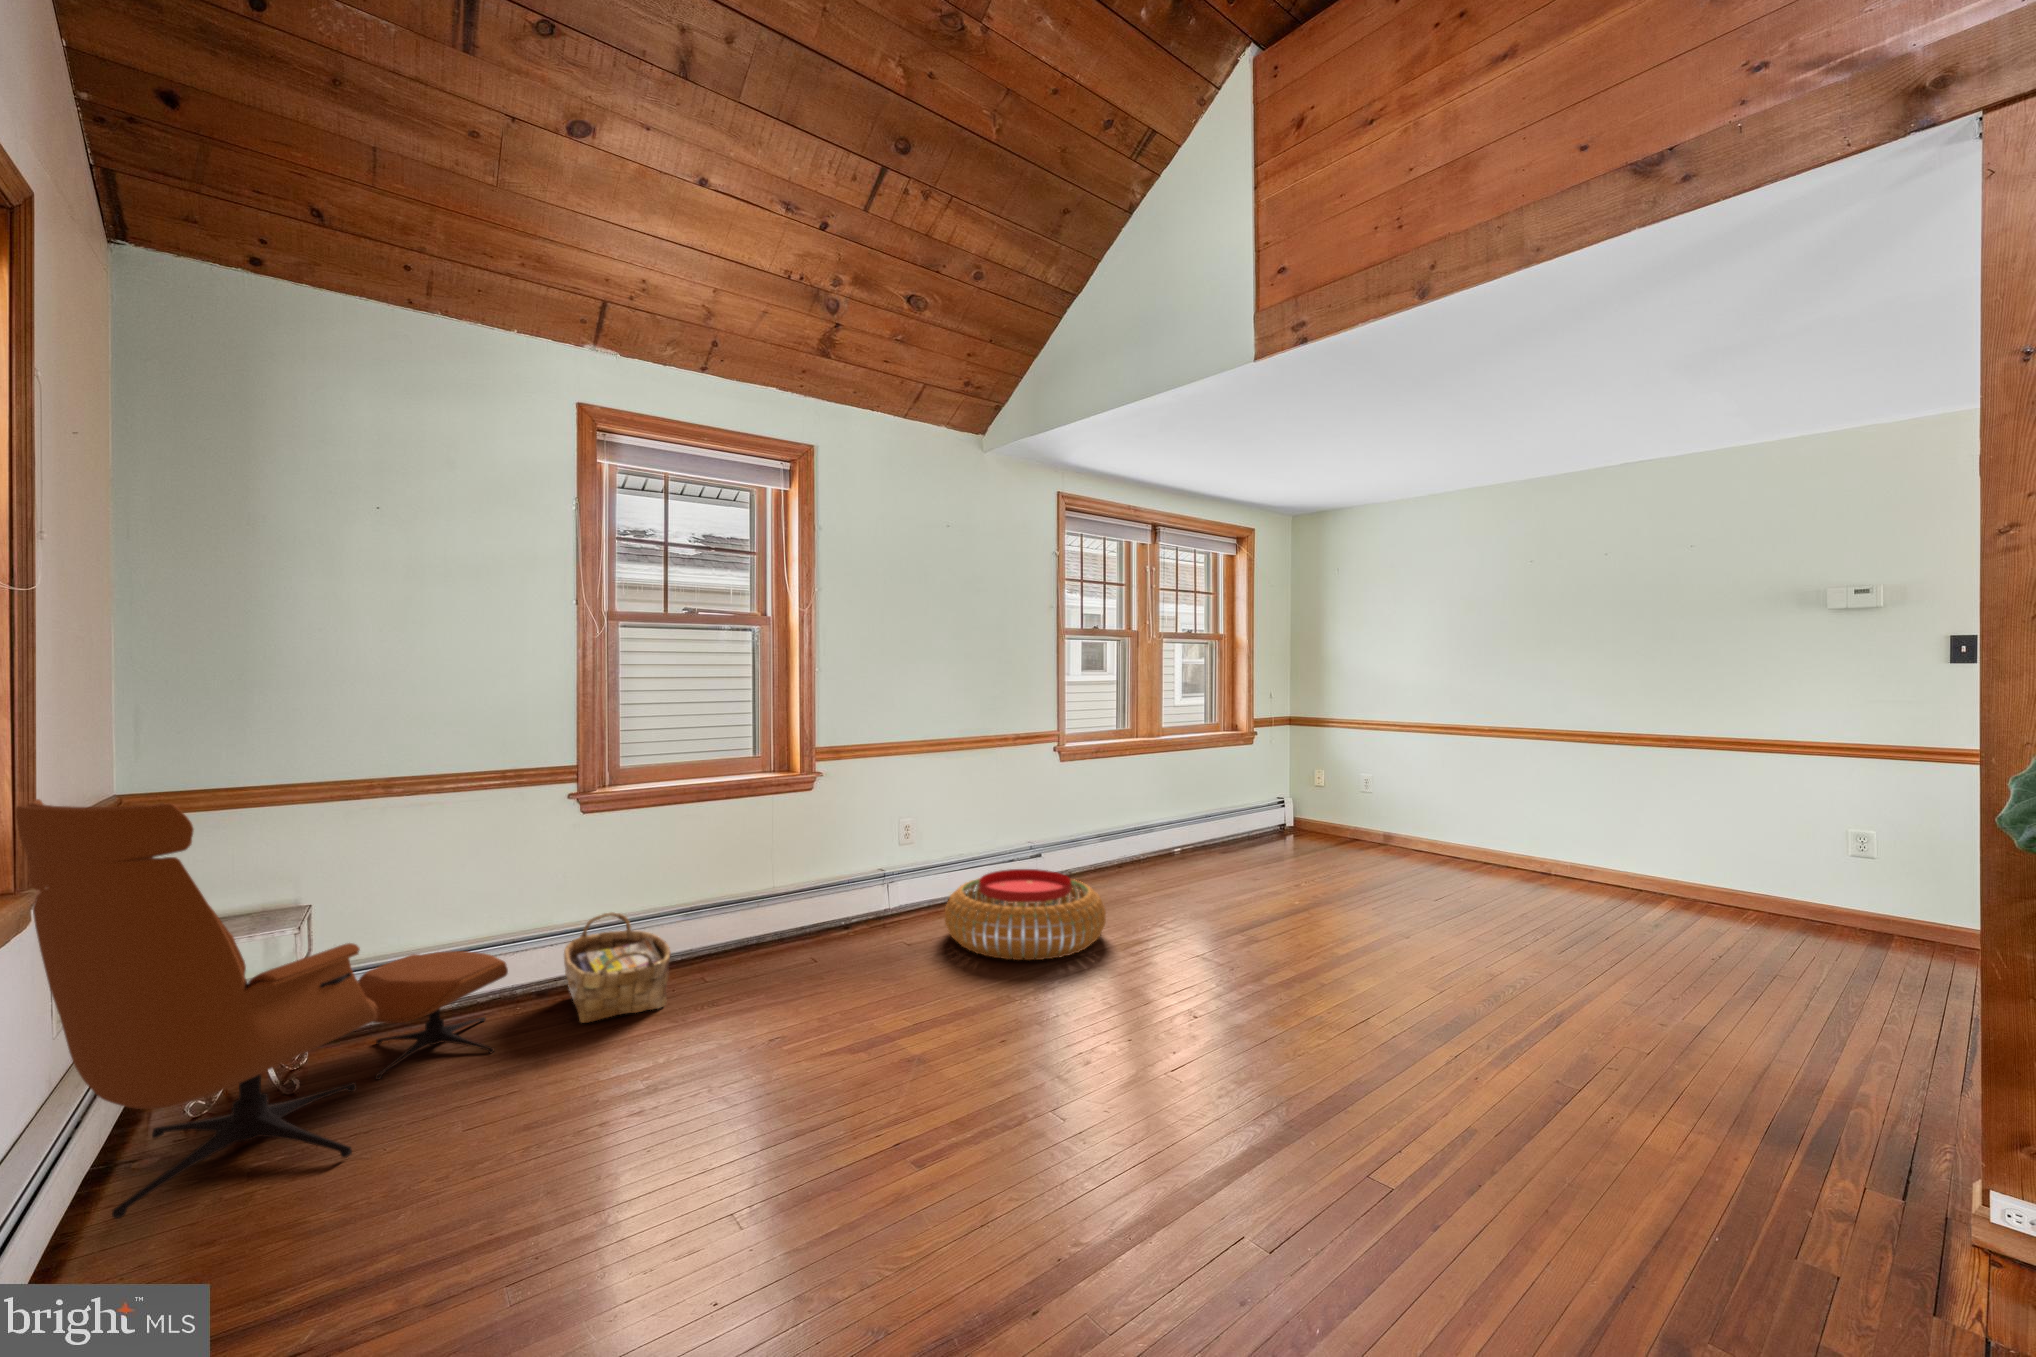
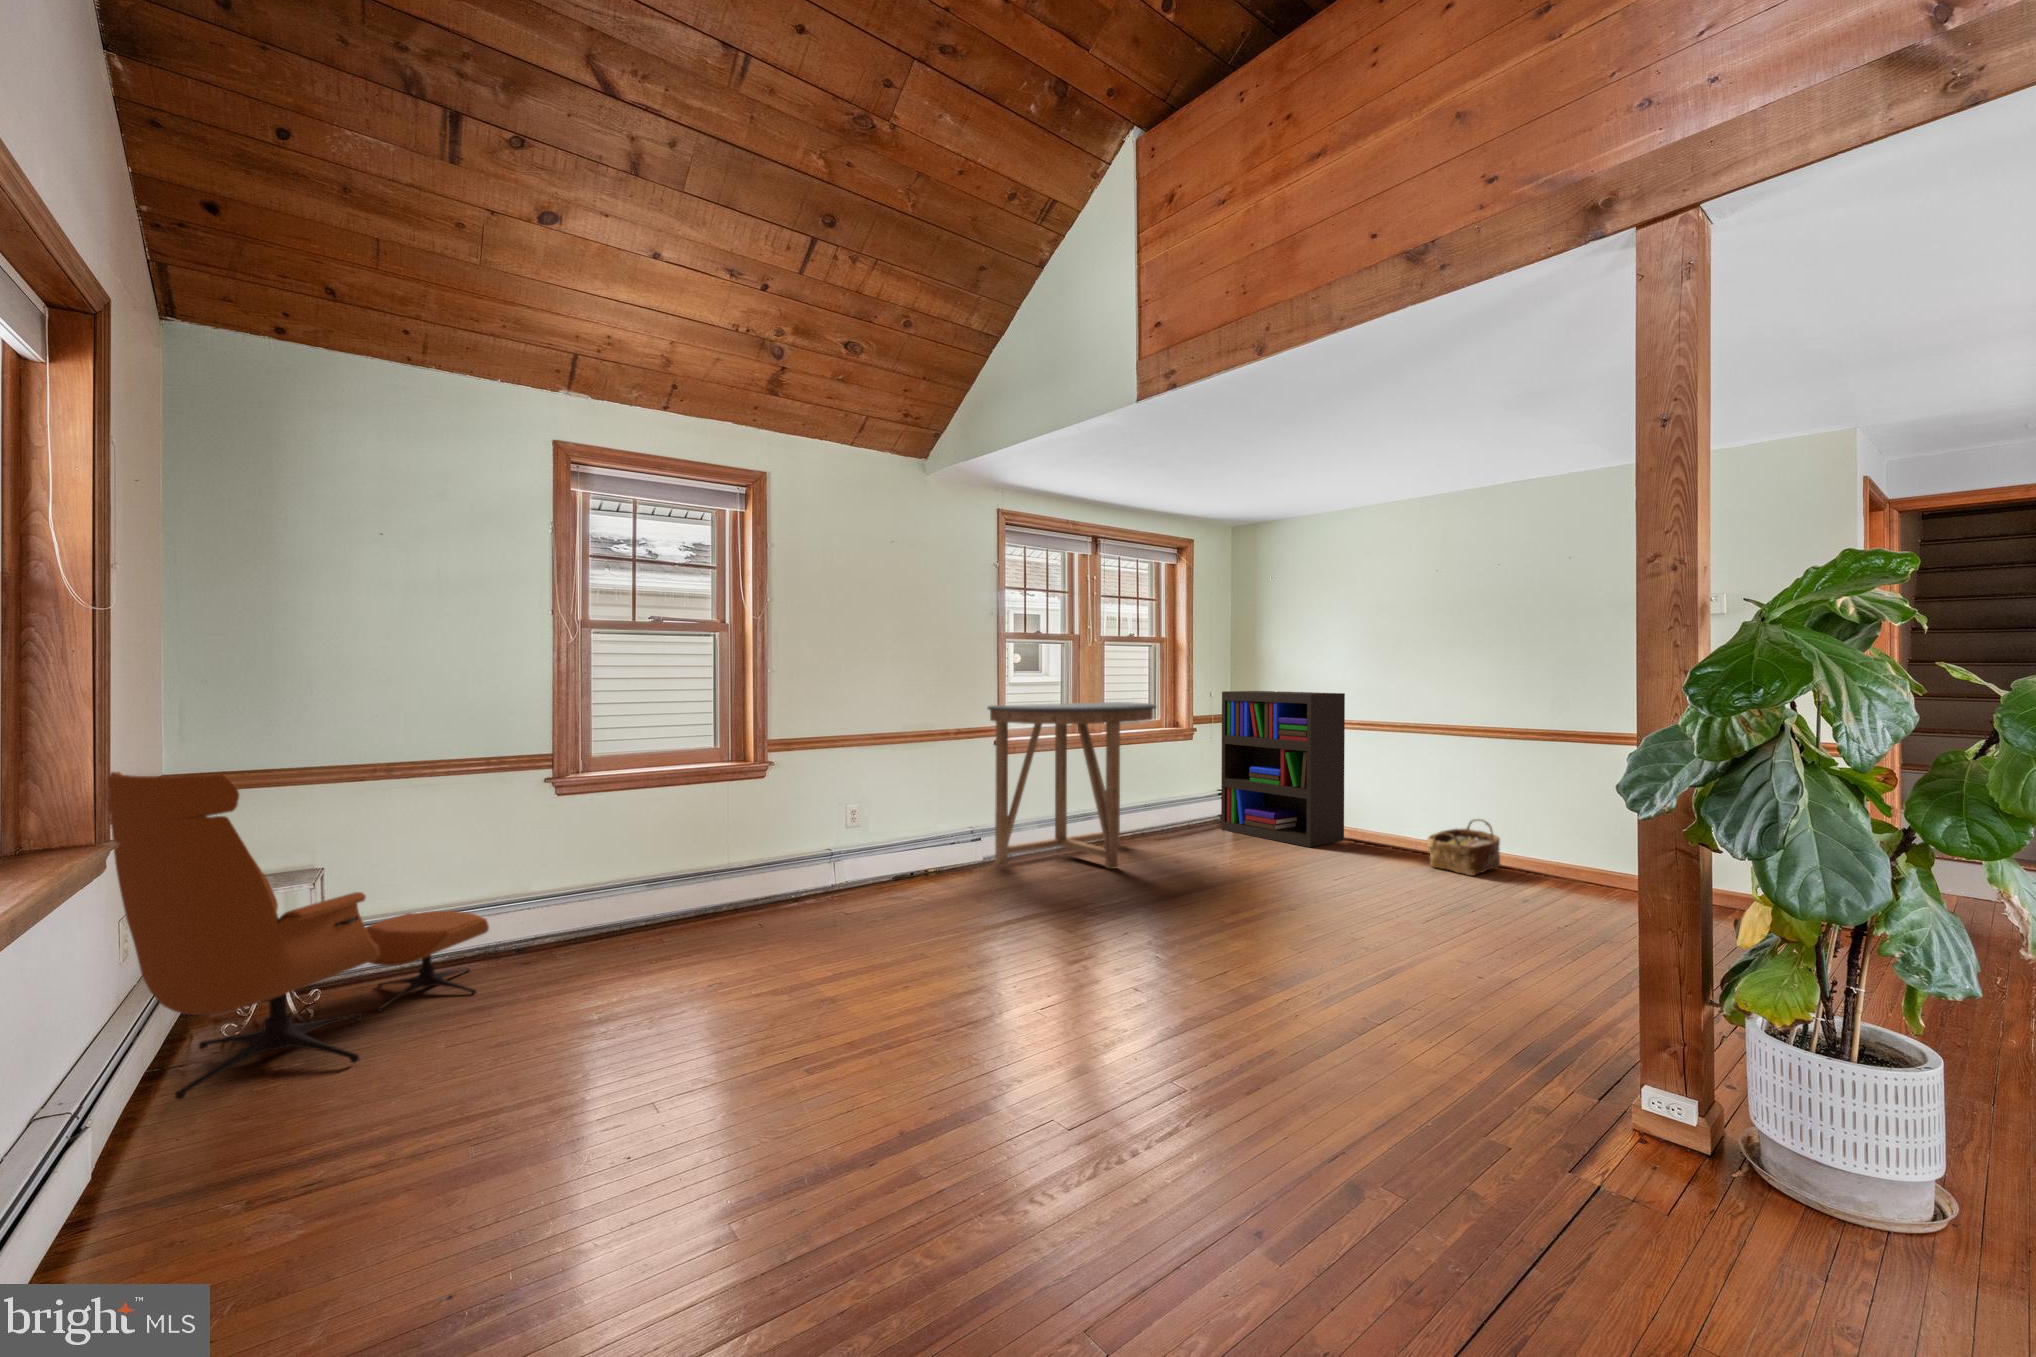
bookshelf: none [1283,690,1420,858] -> present [1221,691,1345,847]
console table: none [1047,702,1227,885] -> present [988,702,1156,869]
pouf: present [945,869,1106,960] -> none [879,850,1024,928]
woven basket: present [564,912,671,1023] -> present [1427,819,1500,876]

